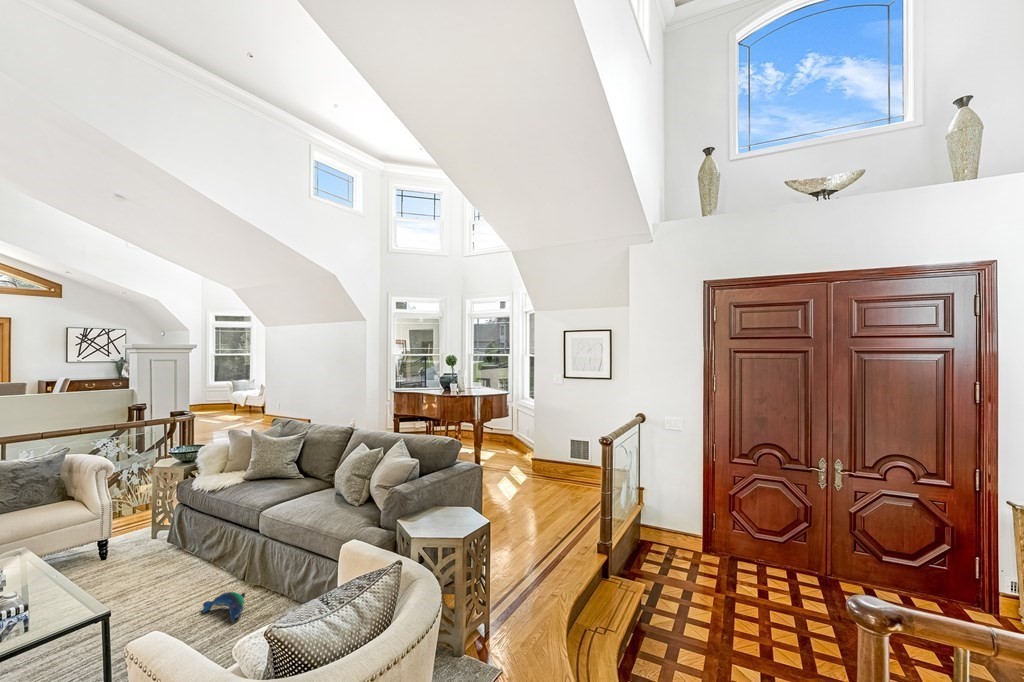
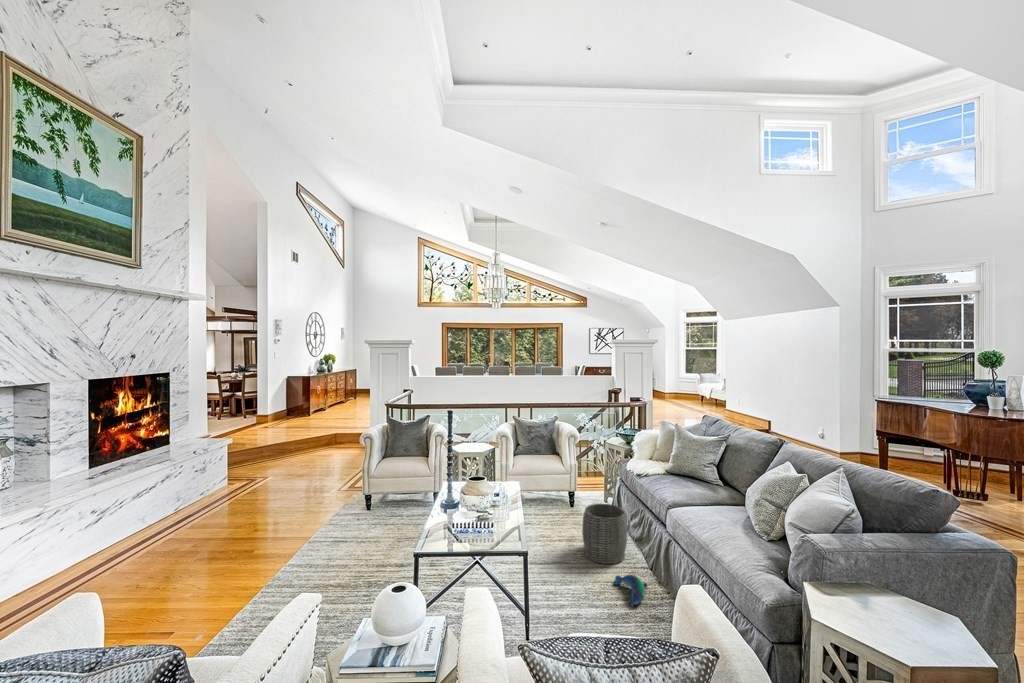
woven basket: none [146,531,208,603] -> present [582,504,627,564]

